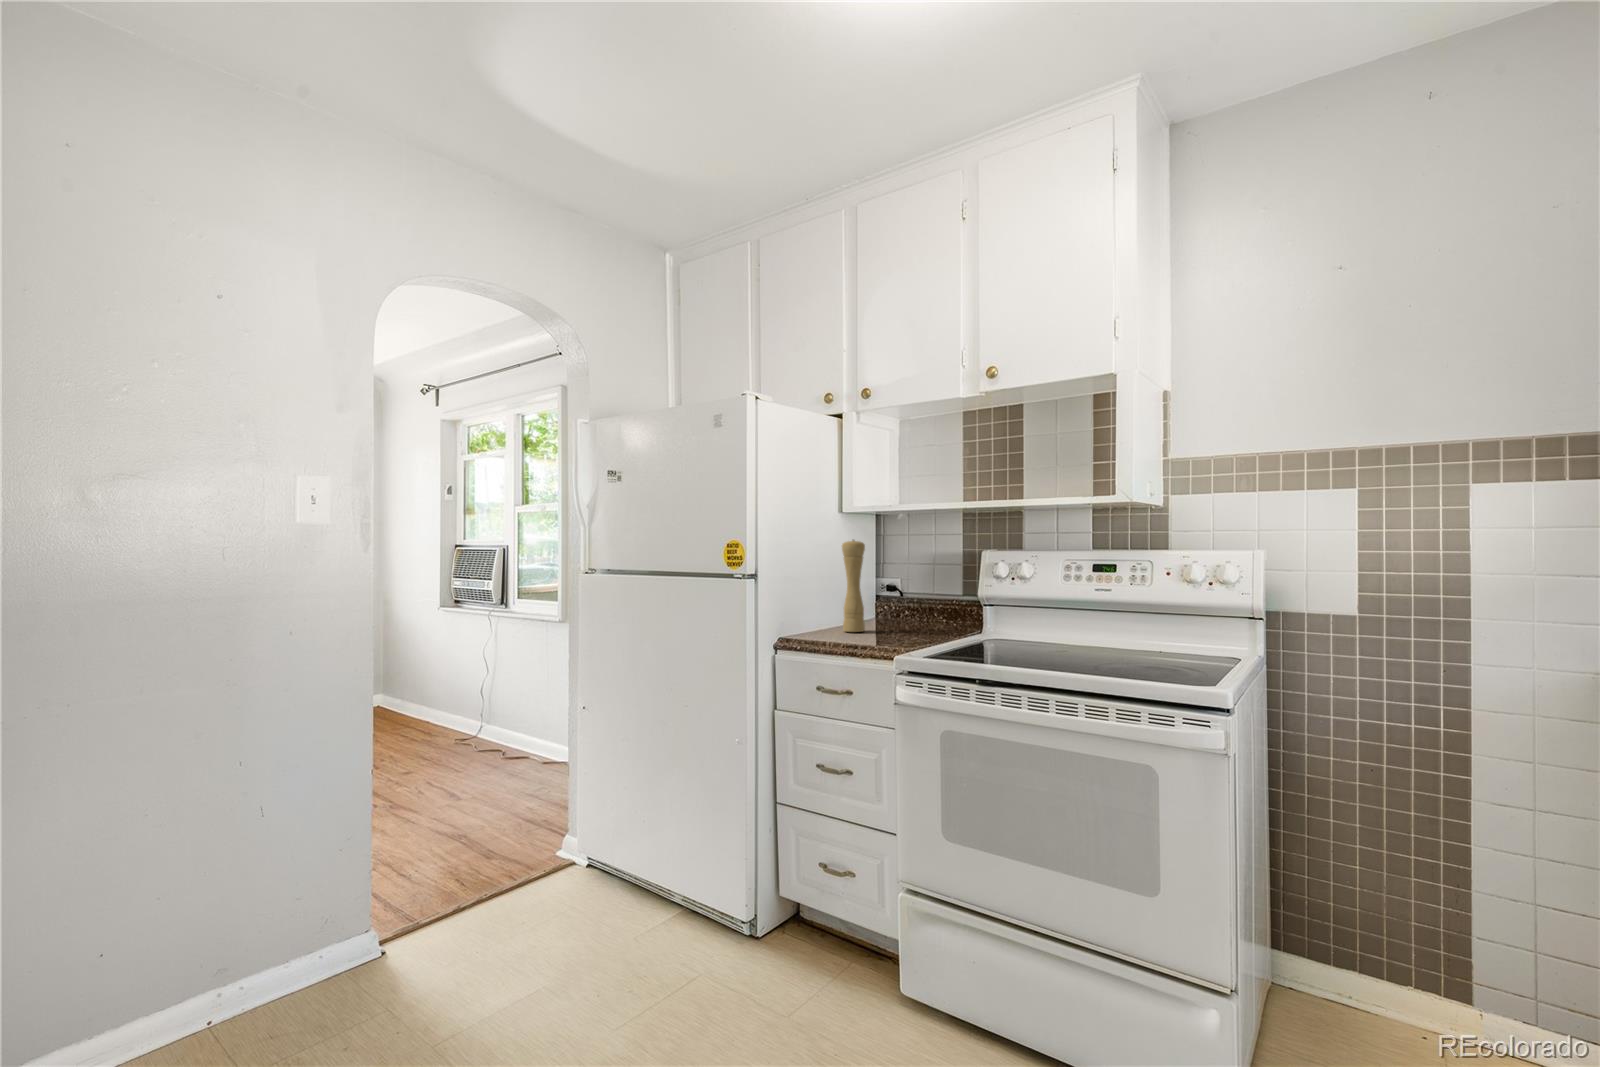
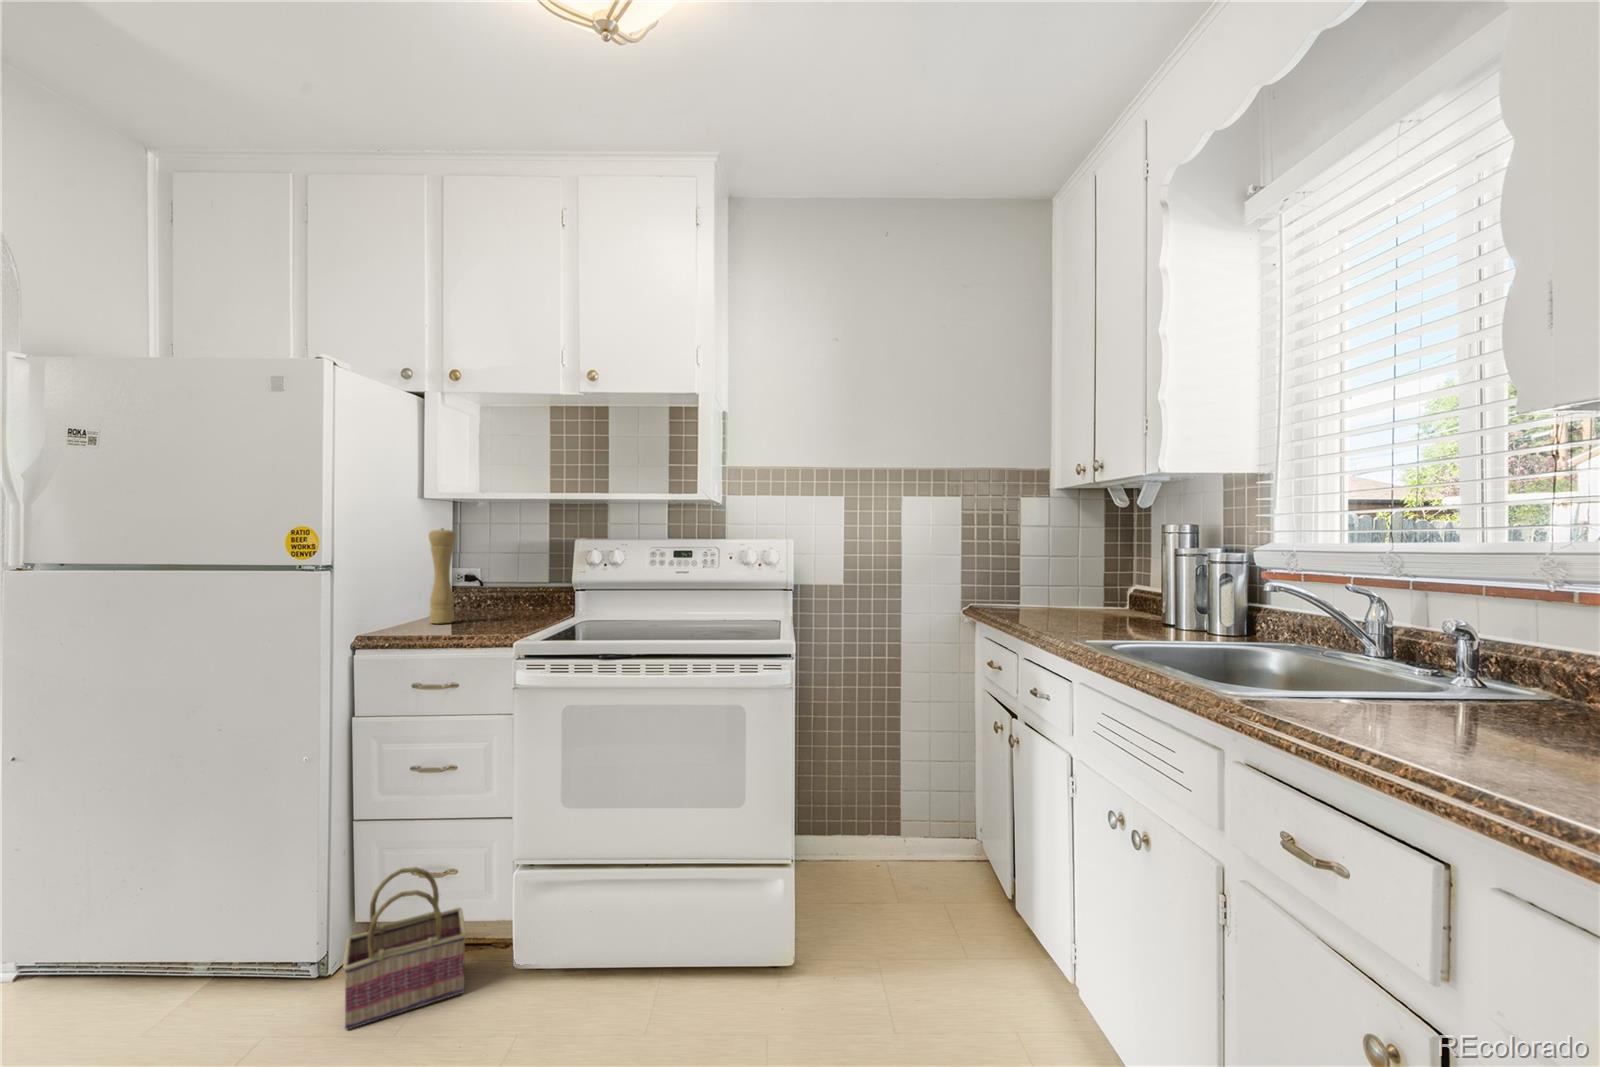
basket: none [756,859,858,998] -> present [343,867,466,1029]

